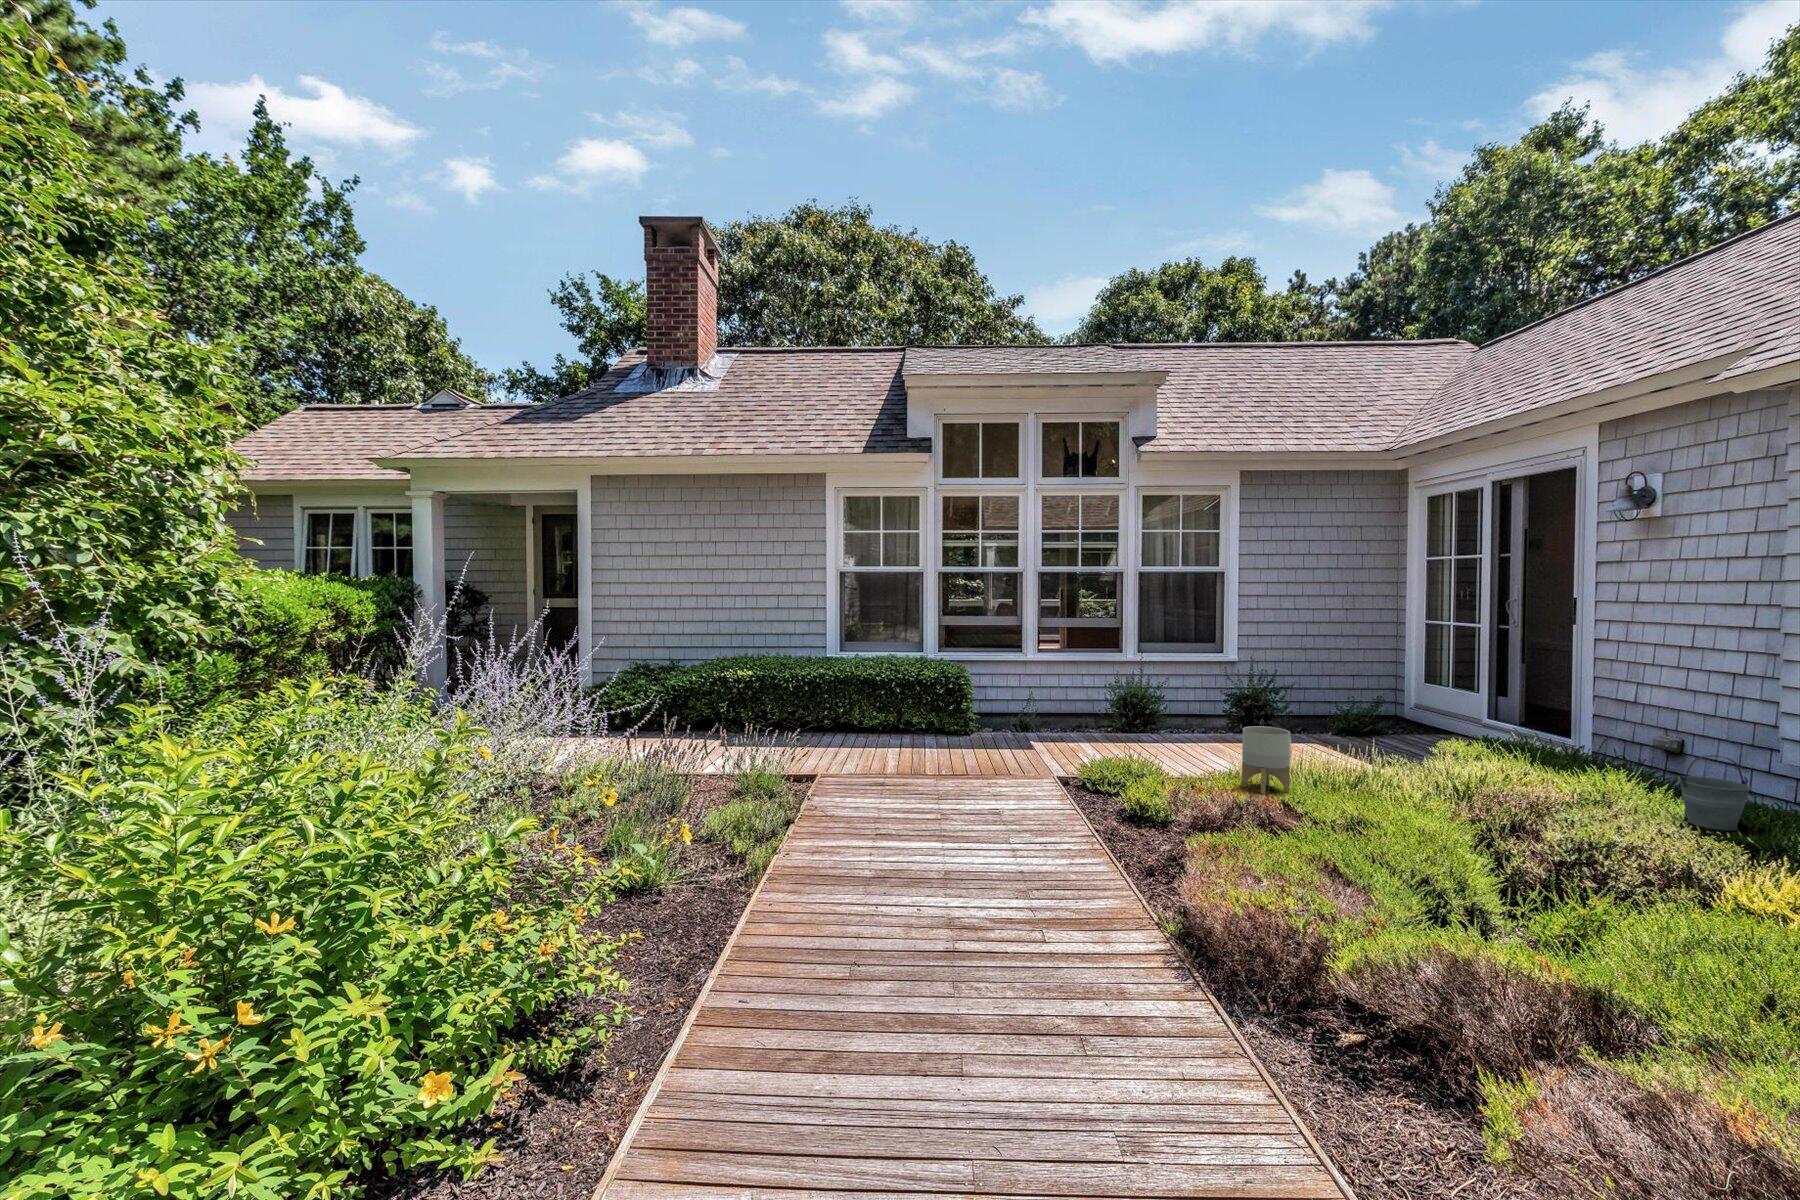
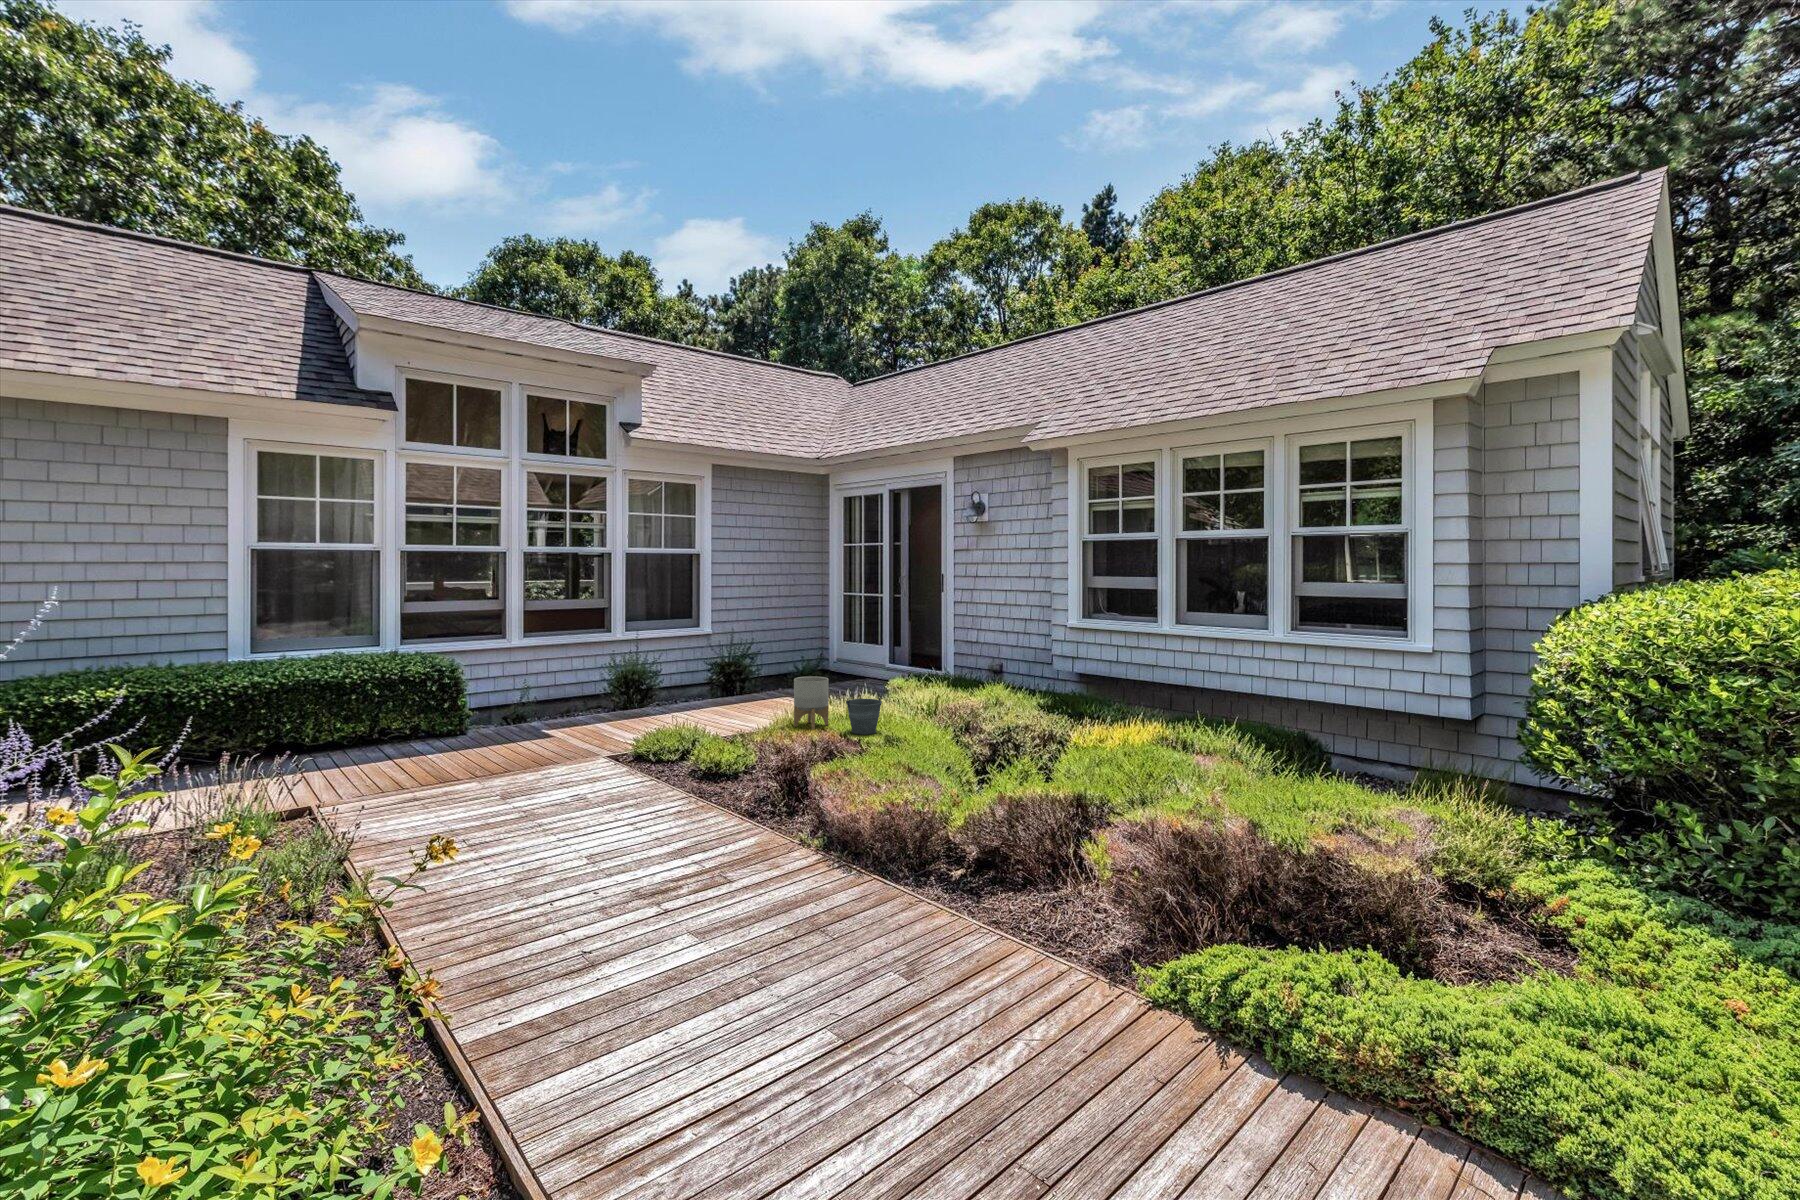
bucket: present [1678,755,1751,831] -> present [846,682,882,735]

